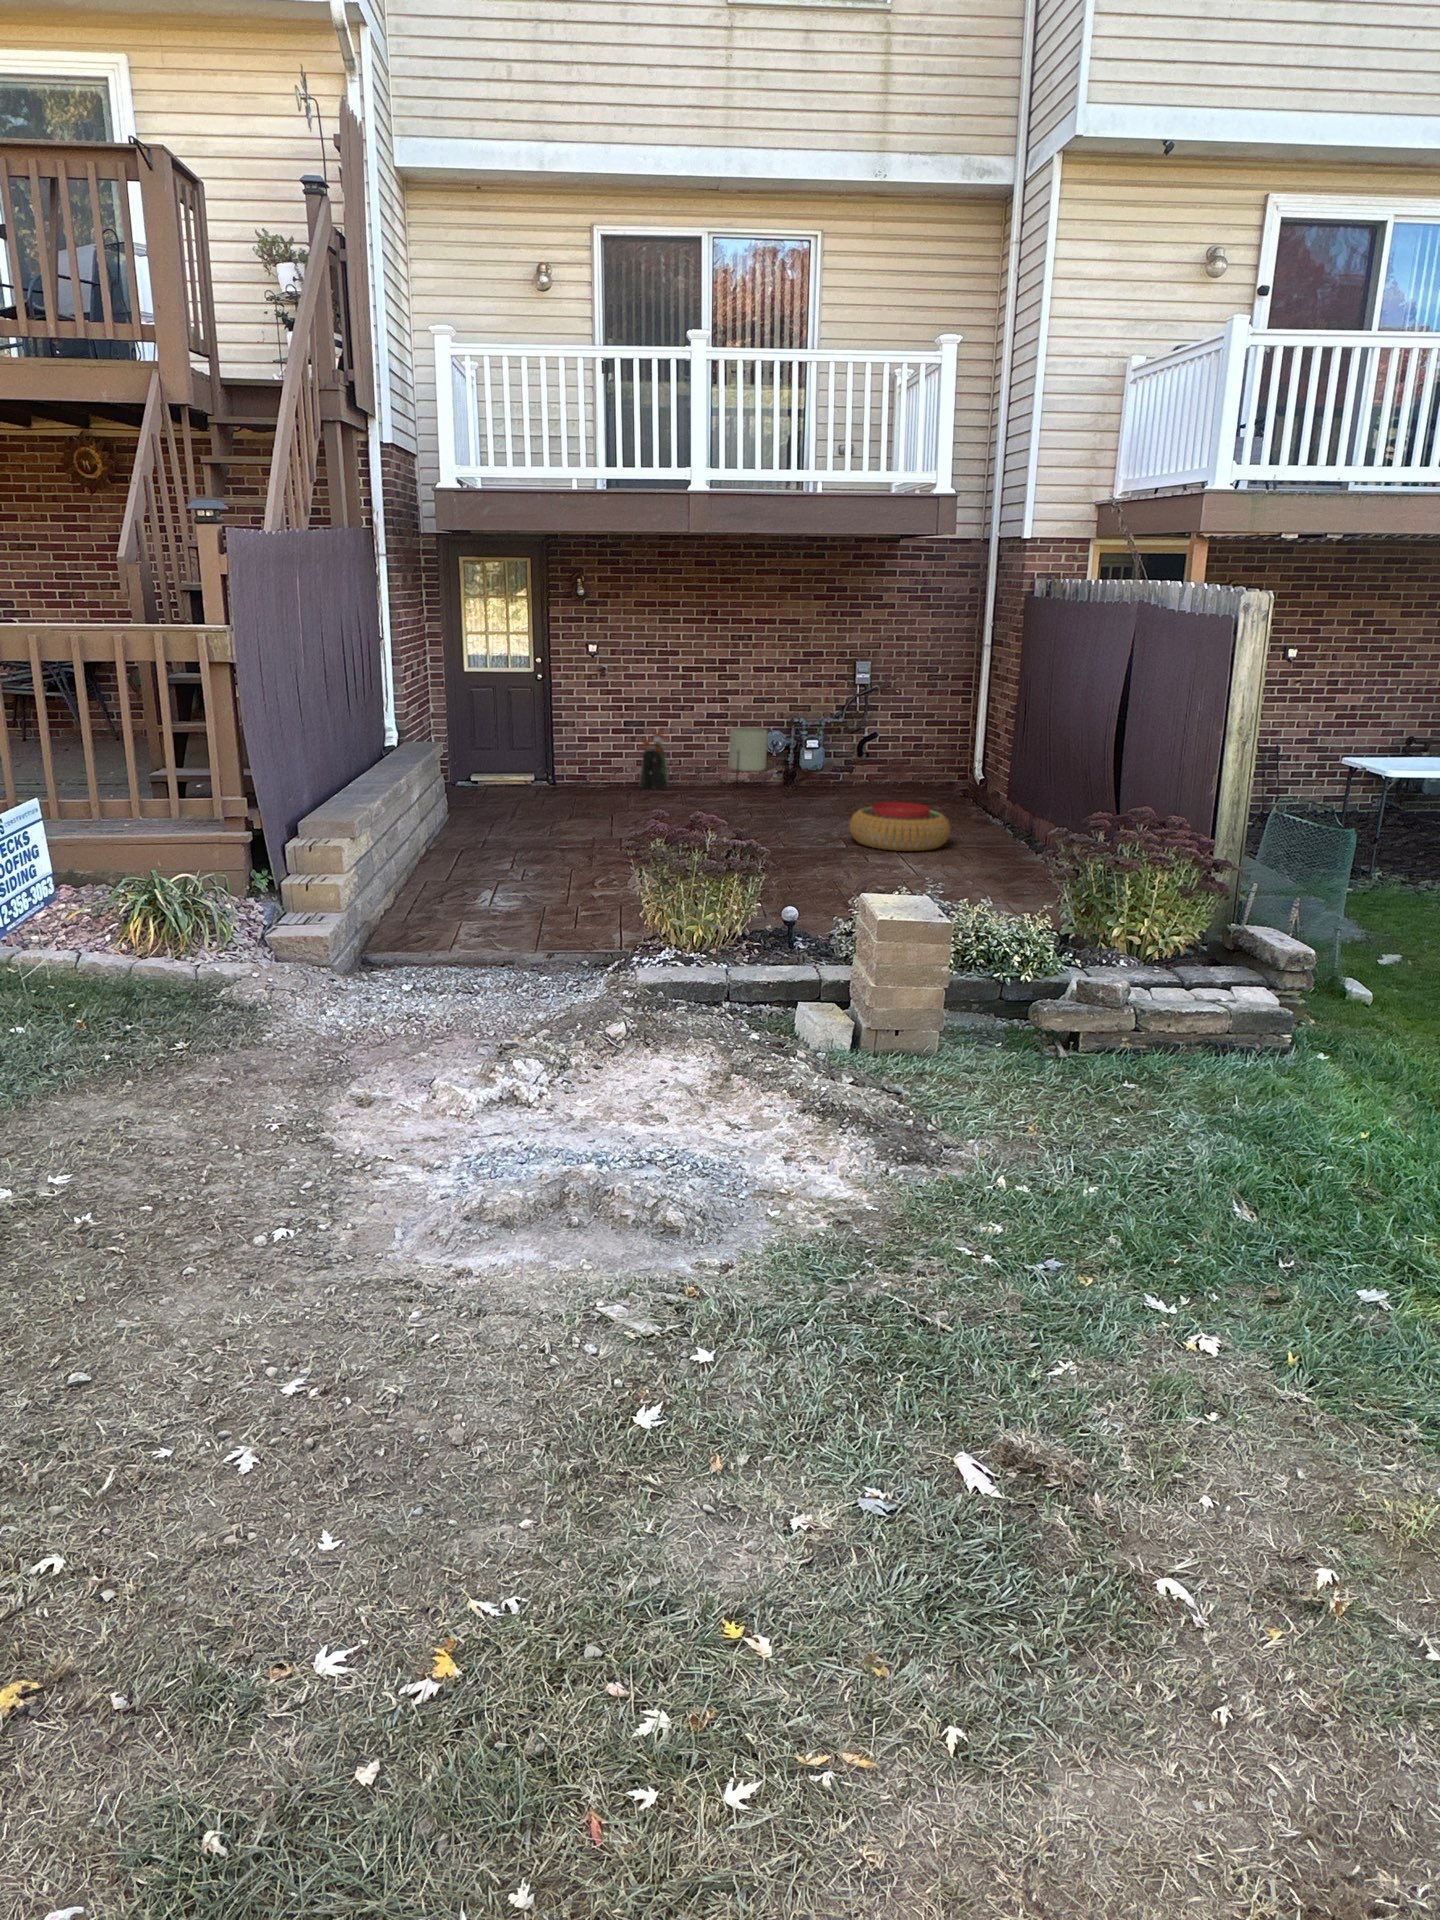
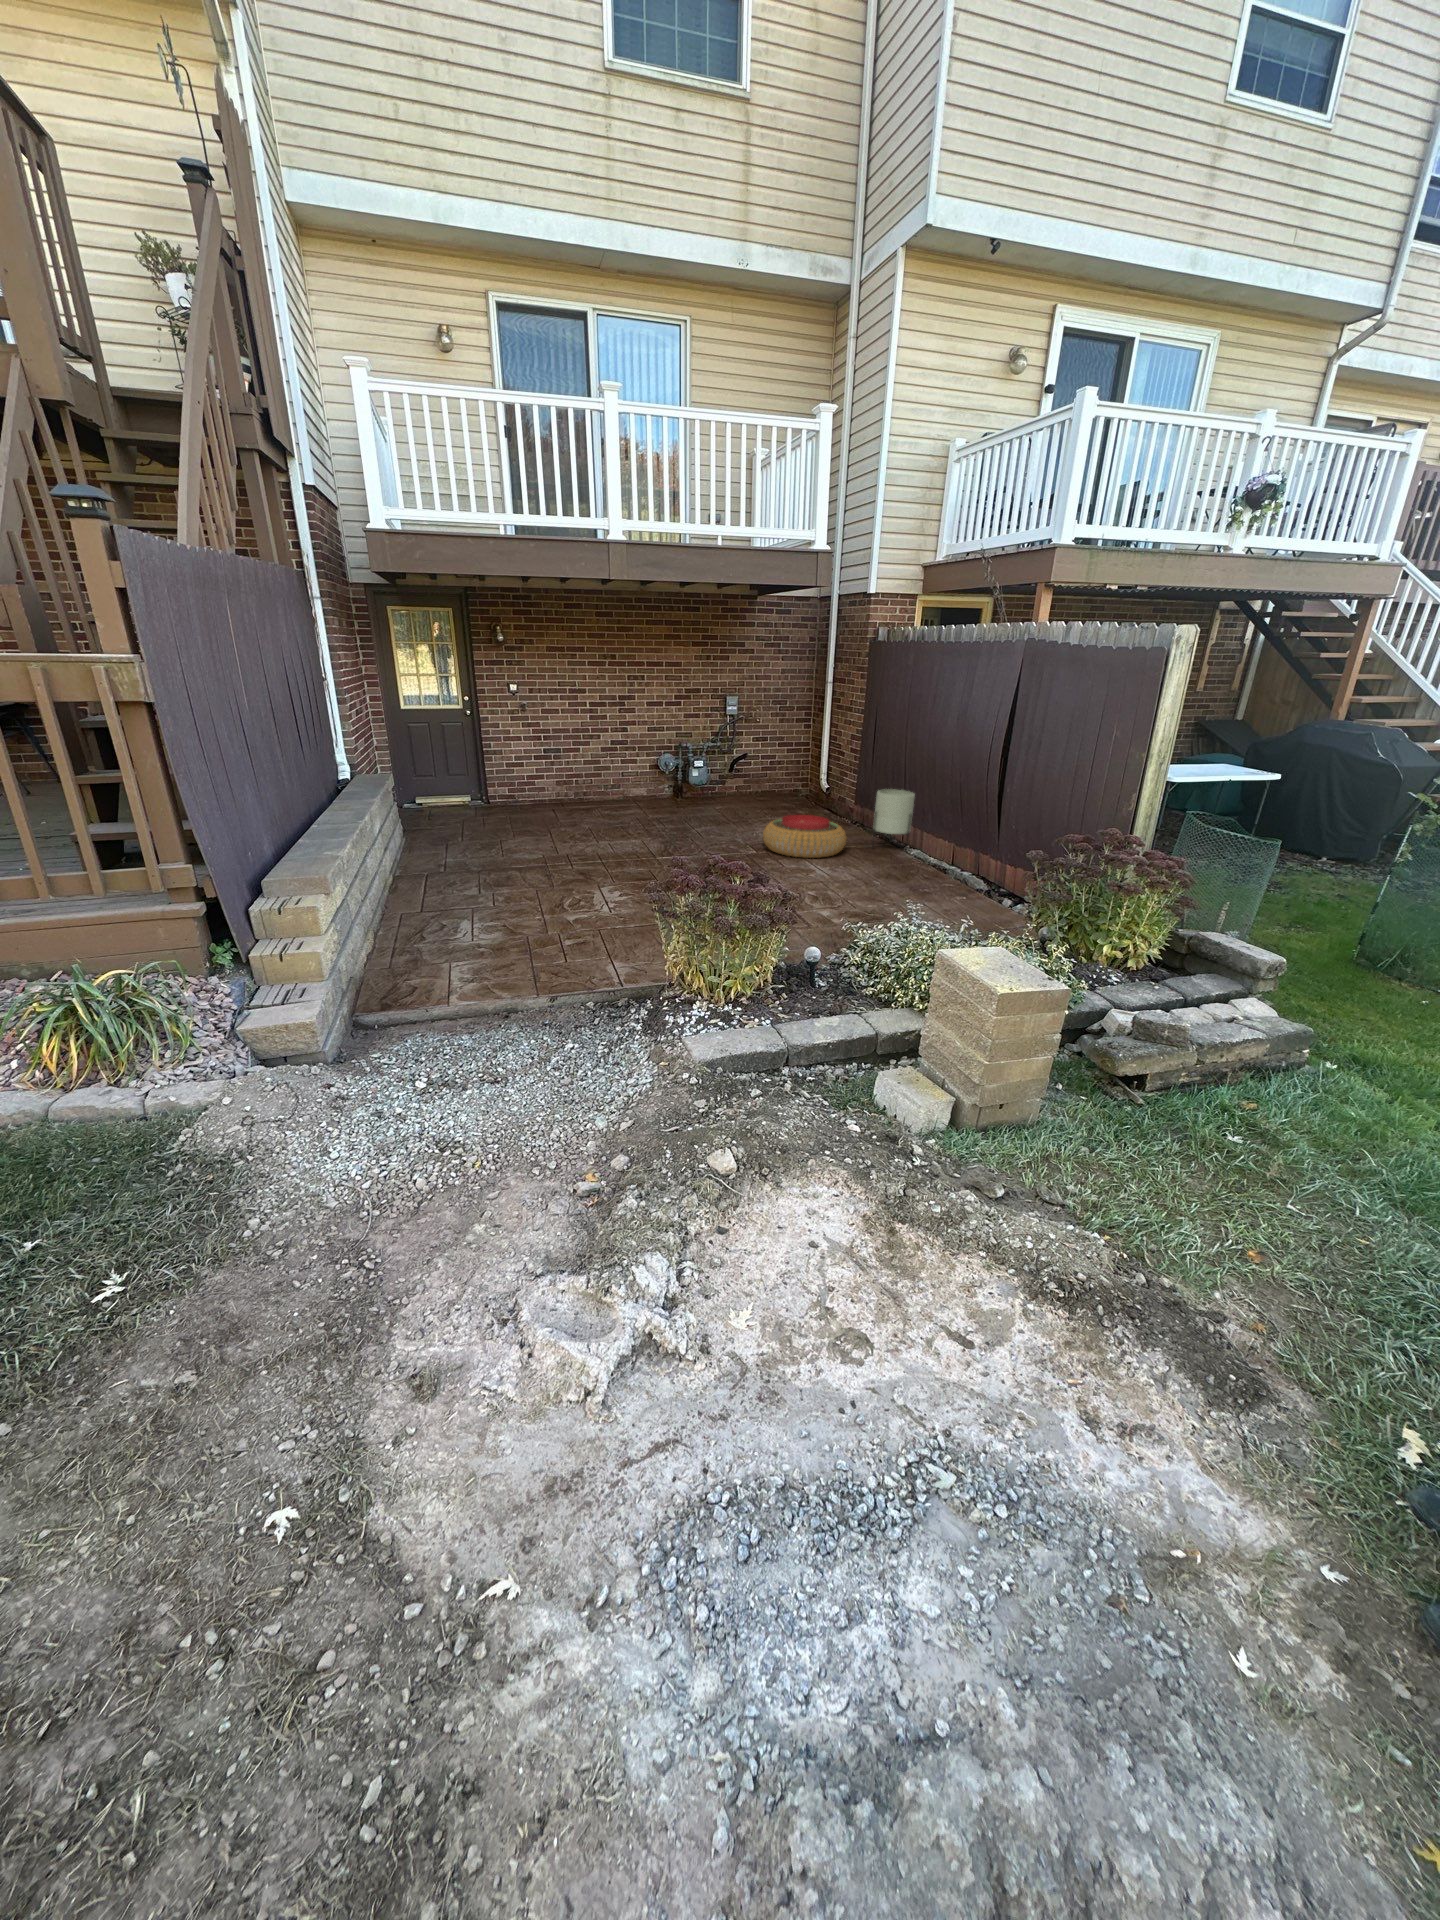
planter: present [729,727,767,784] -> present [873,789,915,845]
watering can: present [639,732,669,789] -> none [559,758,585,806]

